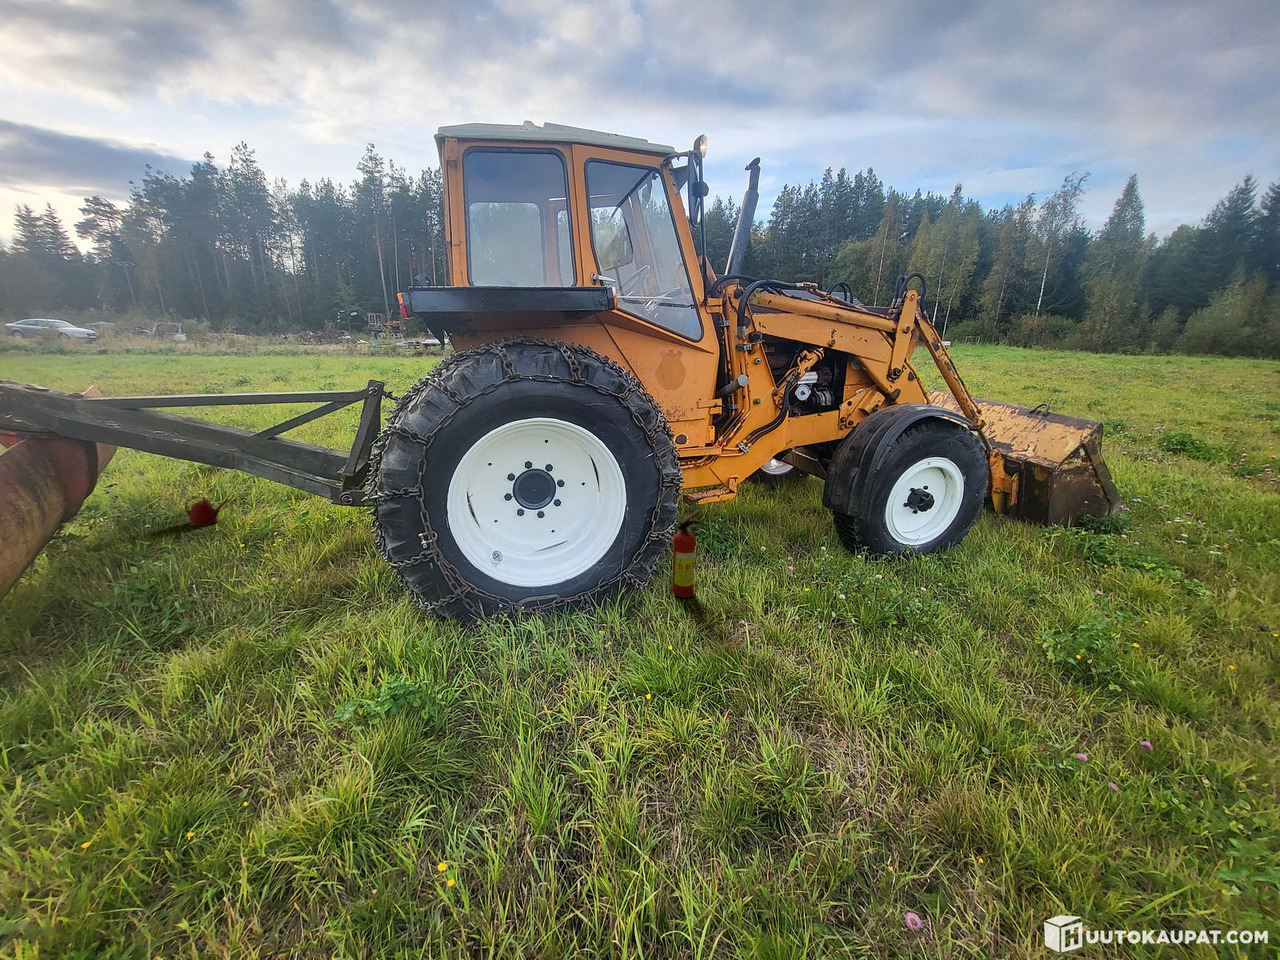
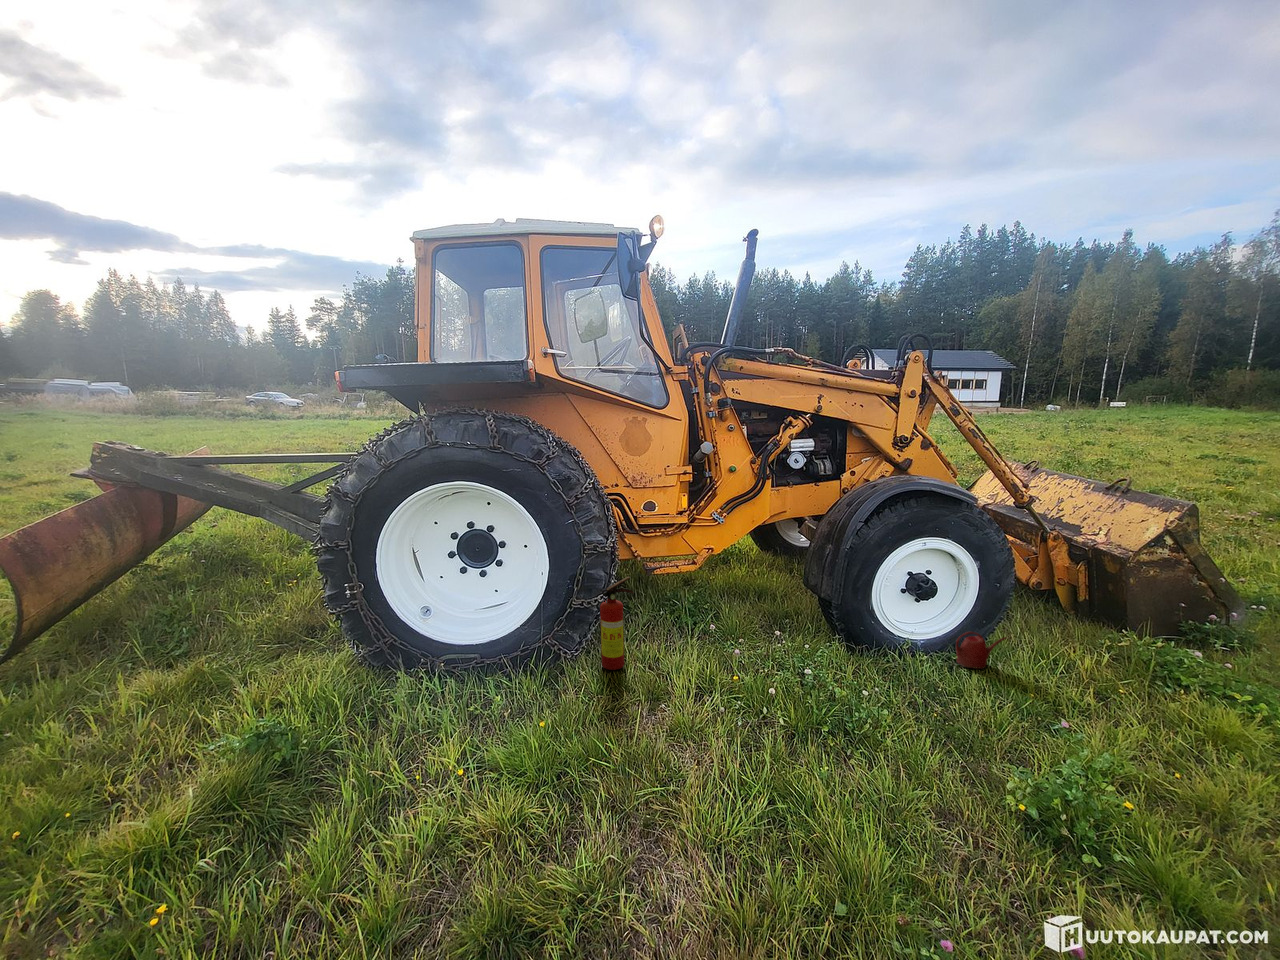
watering can: present [185,497,230,526] -> present [956,632,1007,669]

